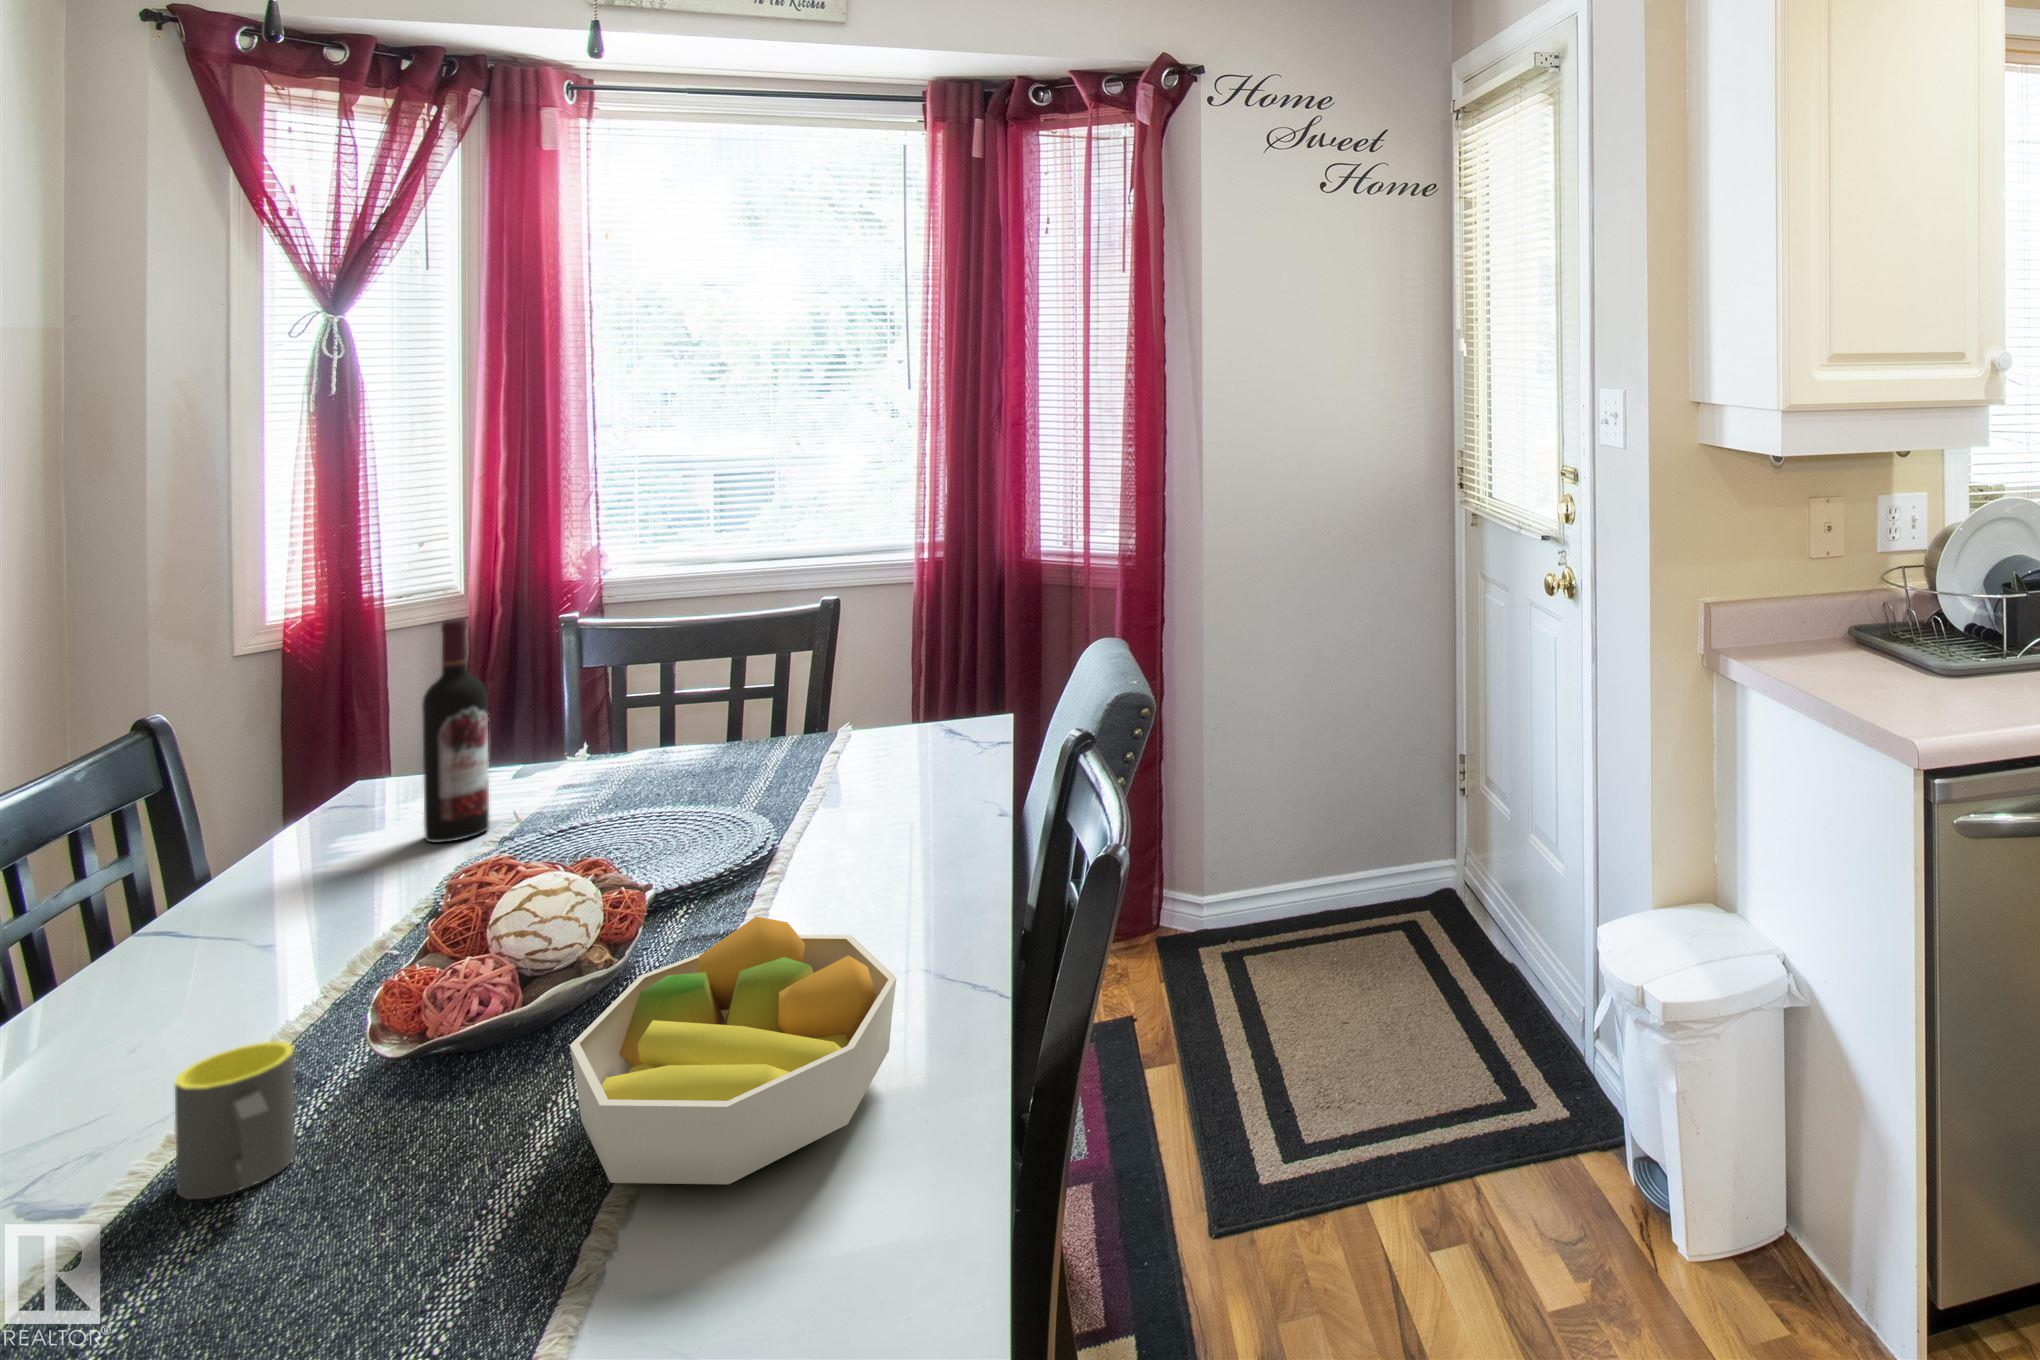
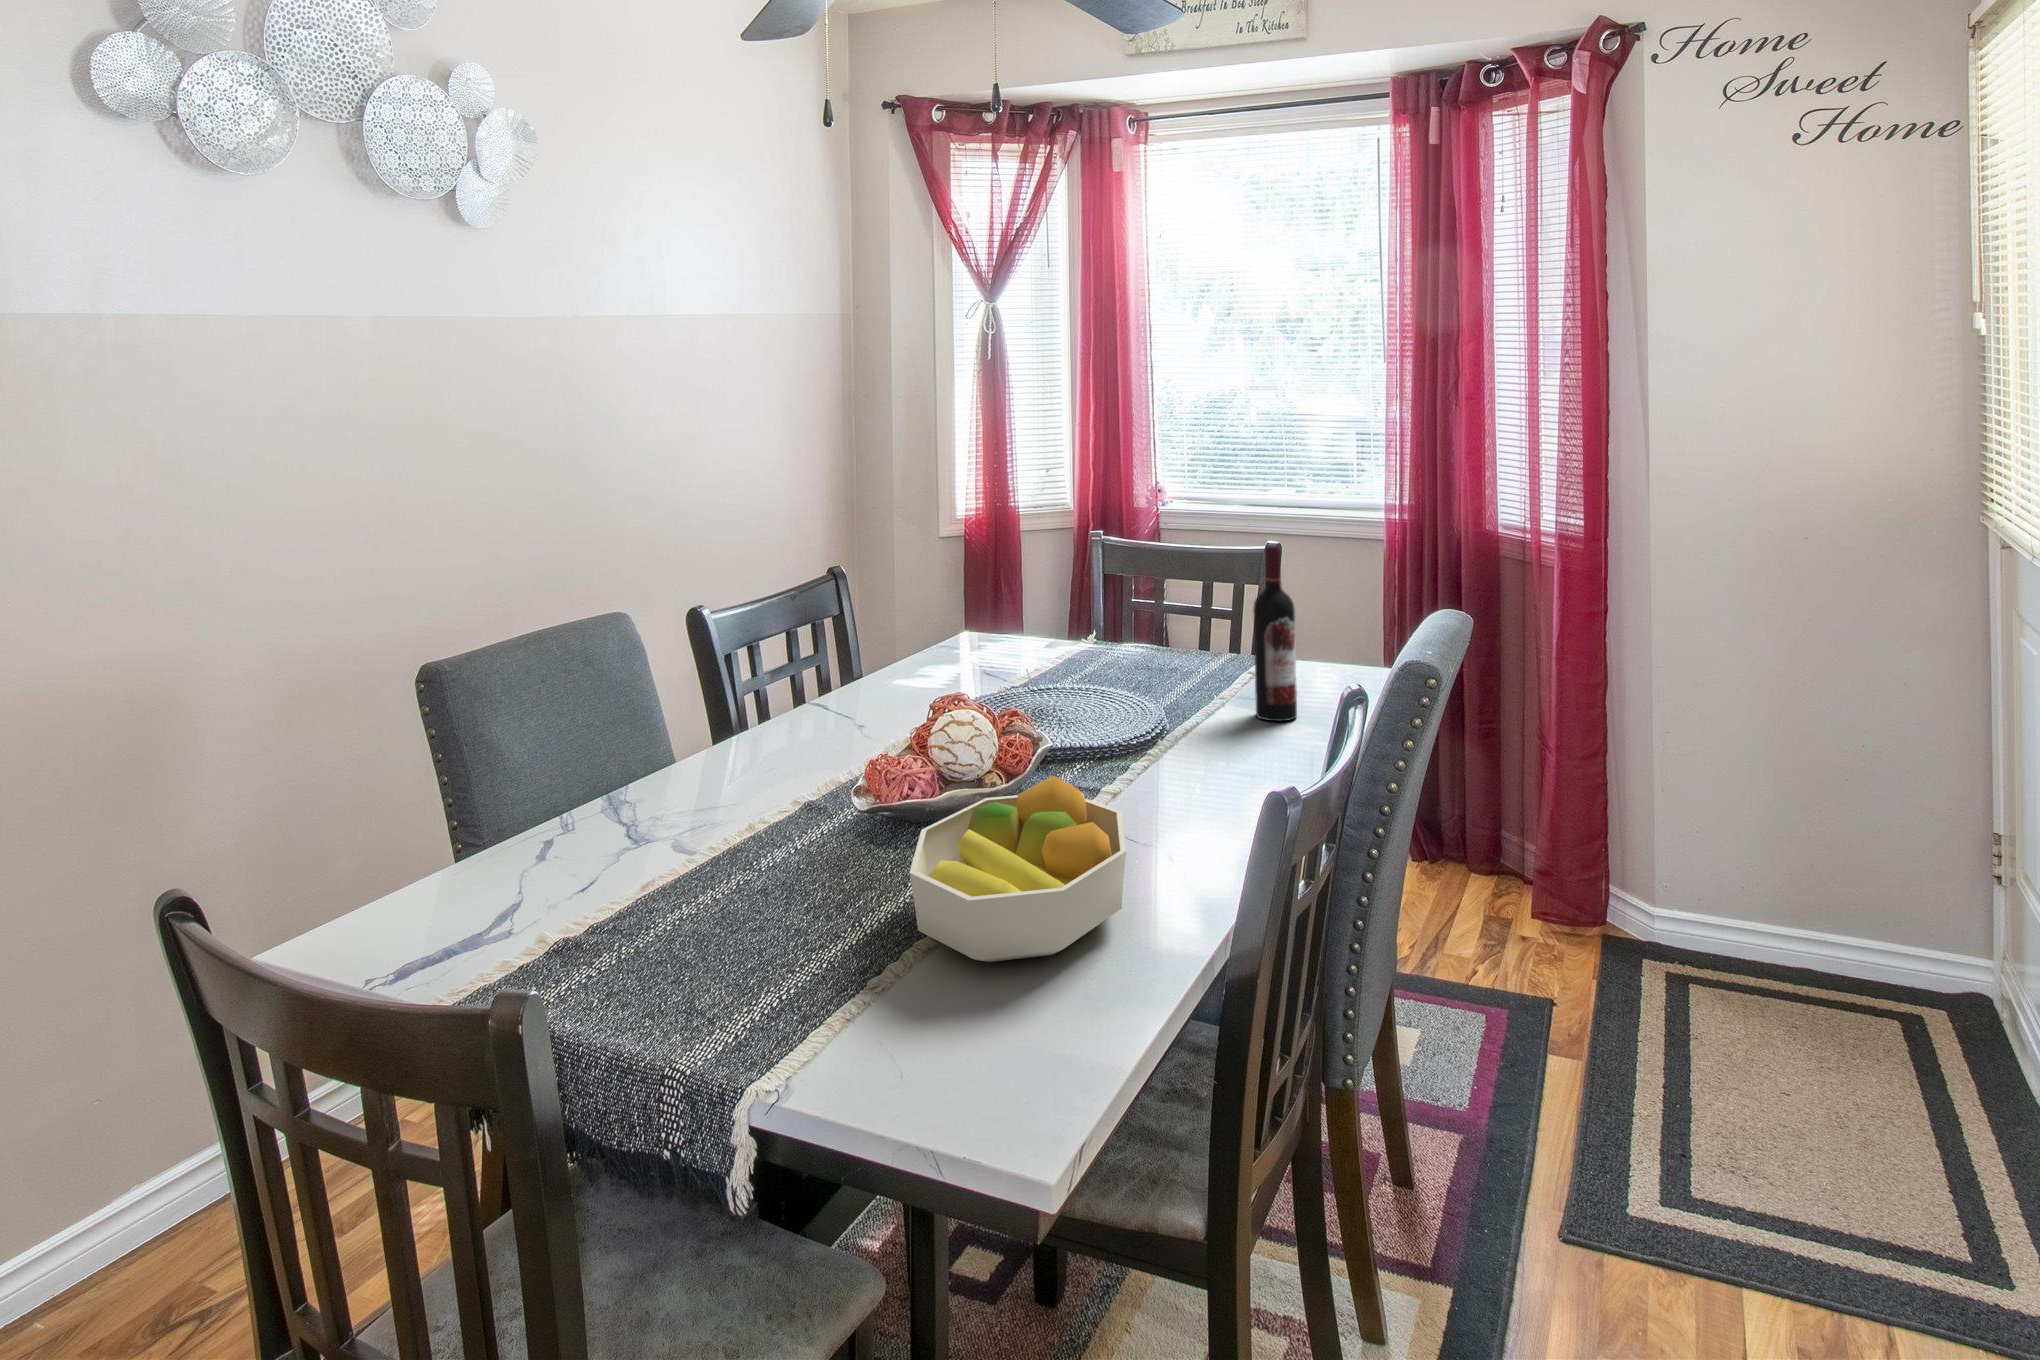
wine bottle: present [422,619,489,843] -> present [1253,545,1297,721]
mug: present [175,1042,295,1199] -> none [750,776,807,864]

